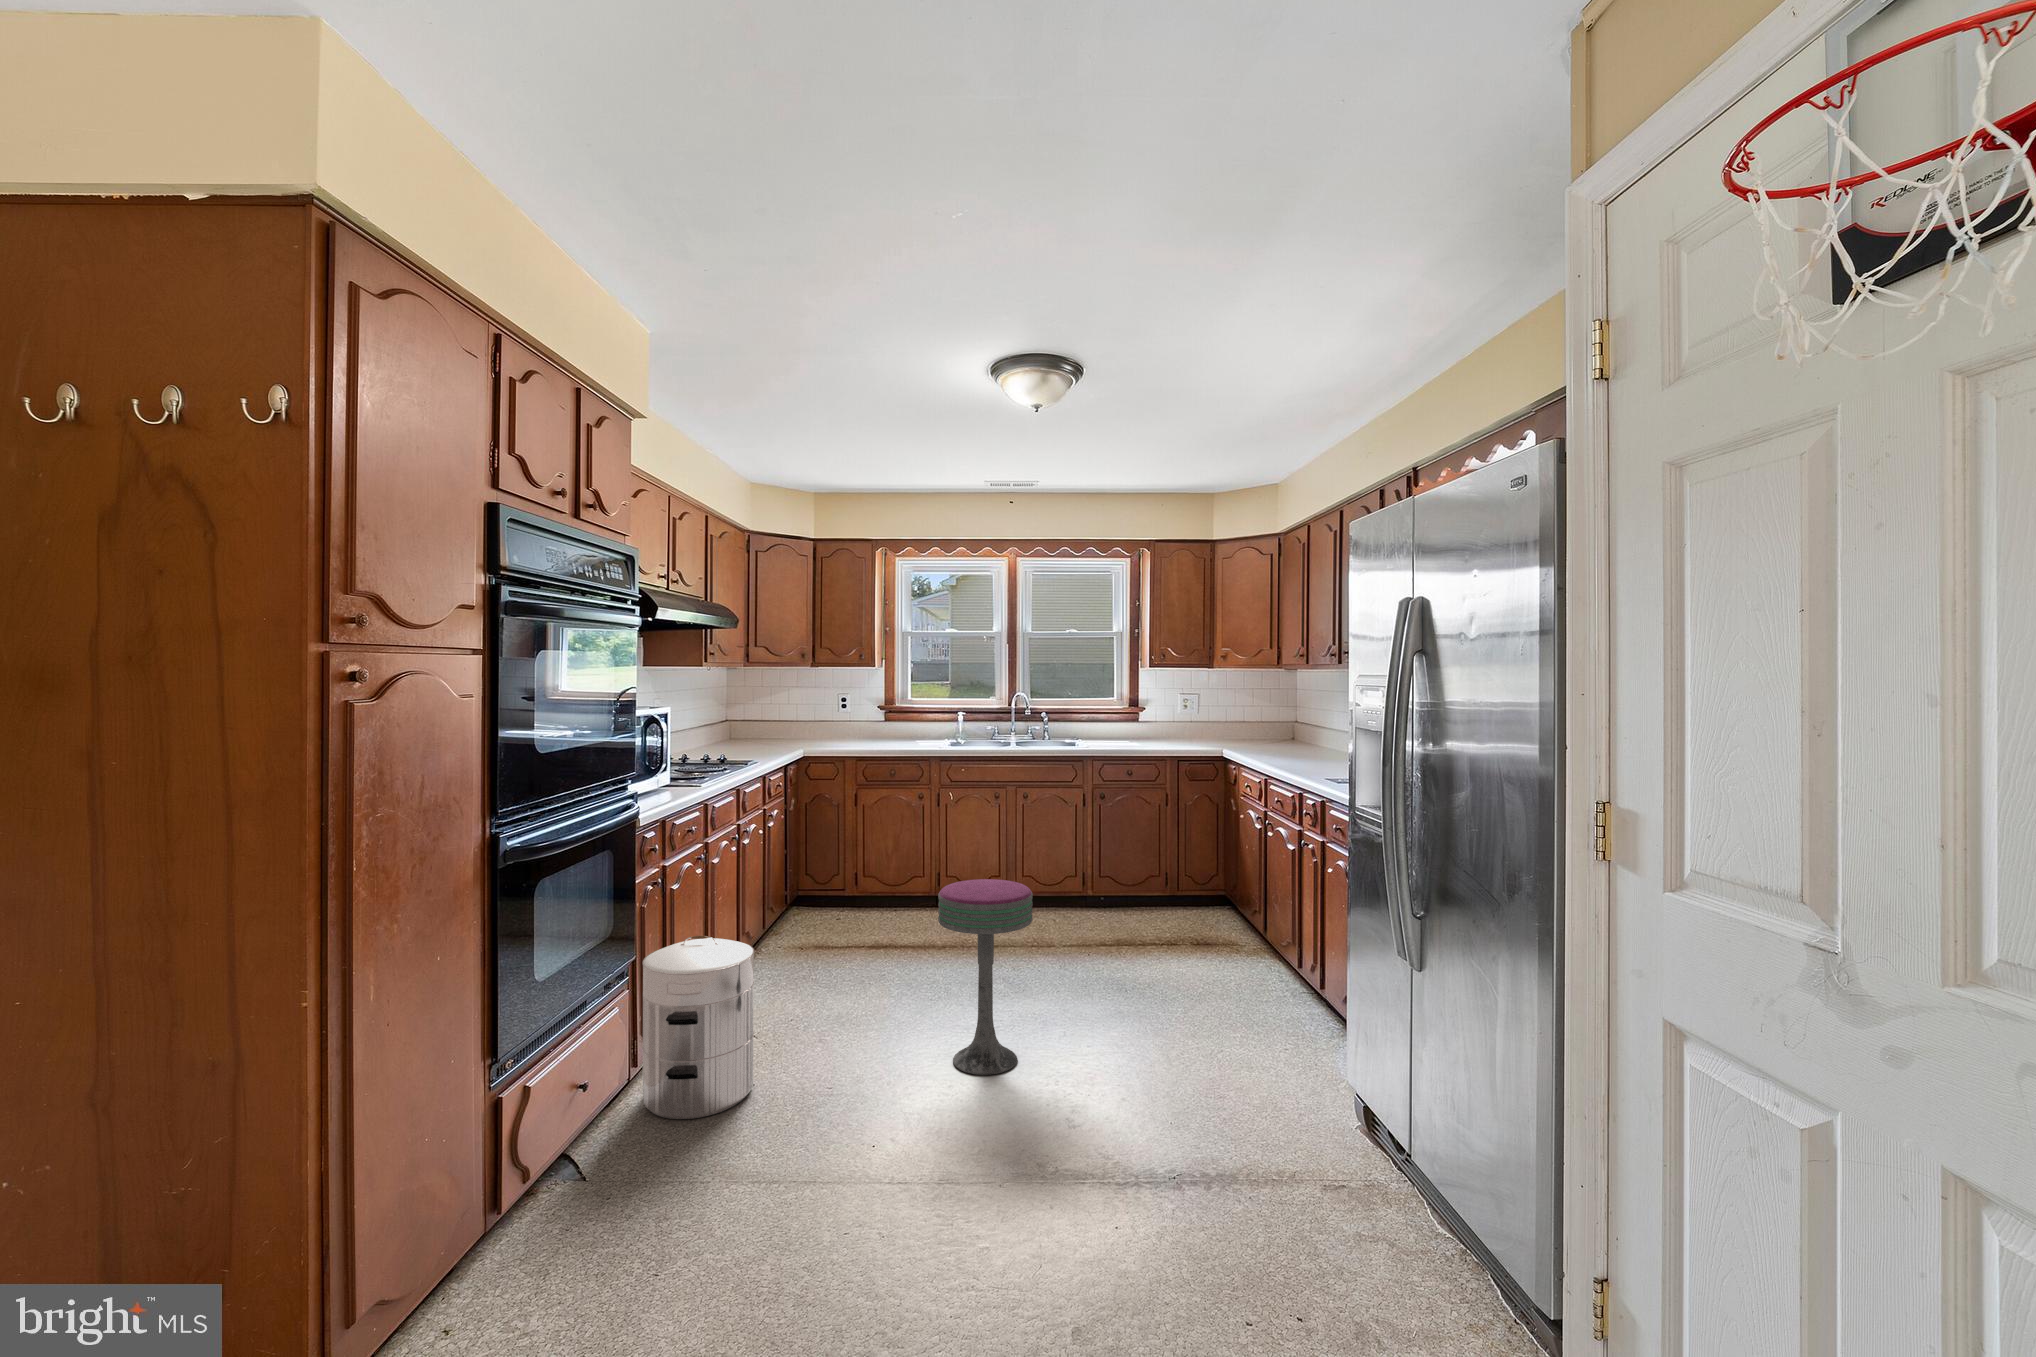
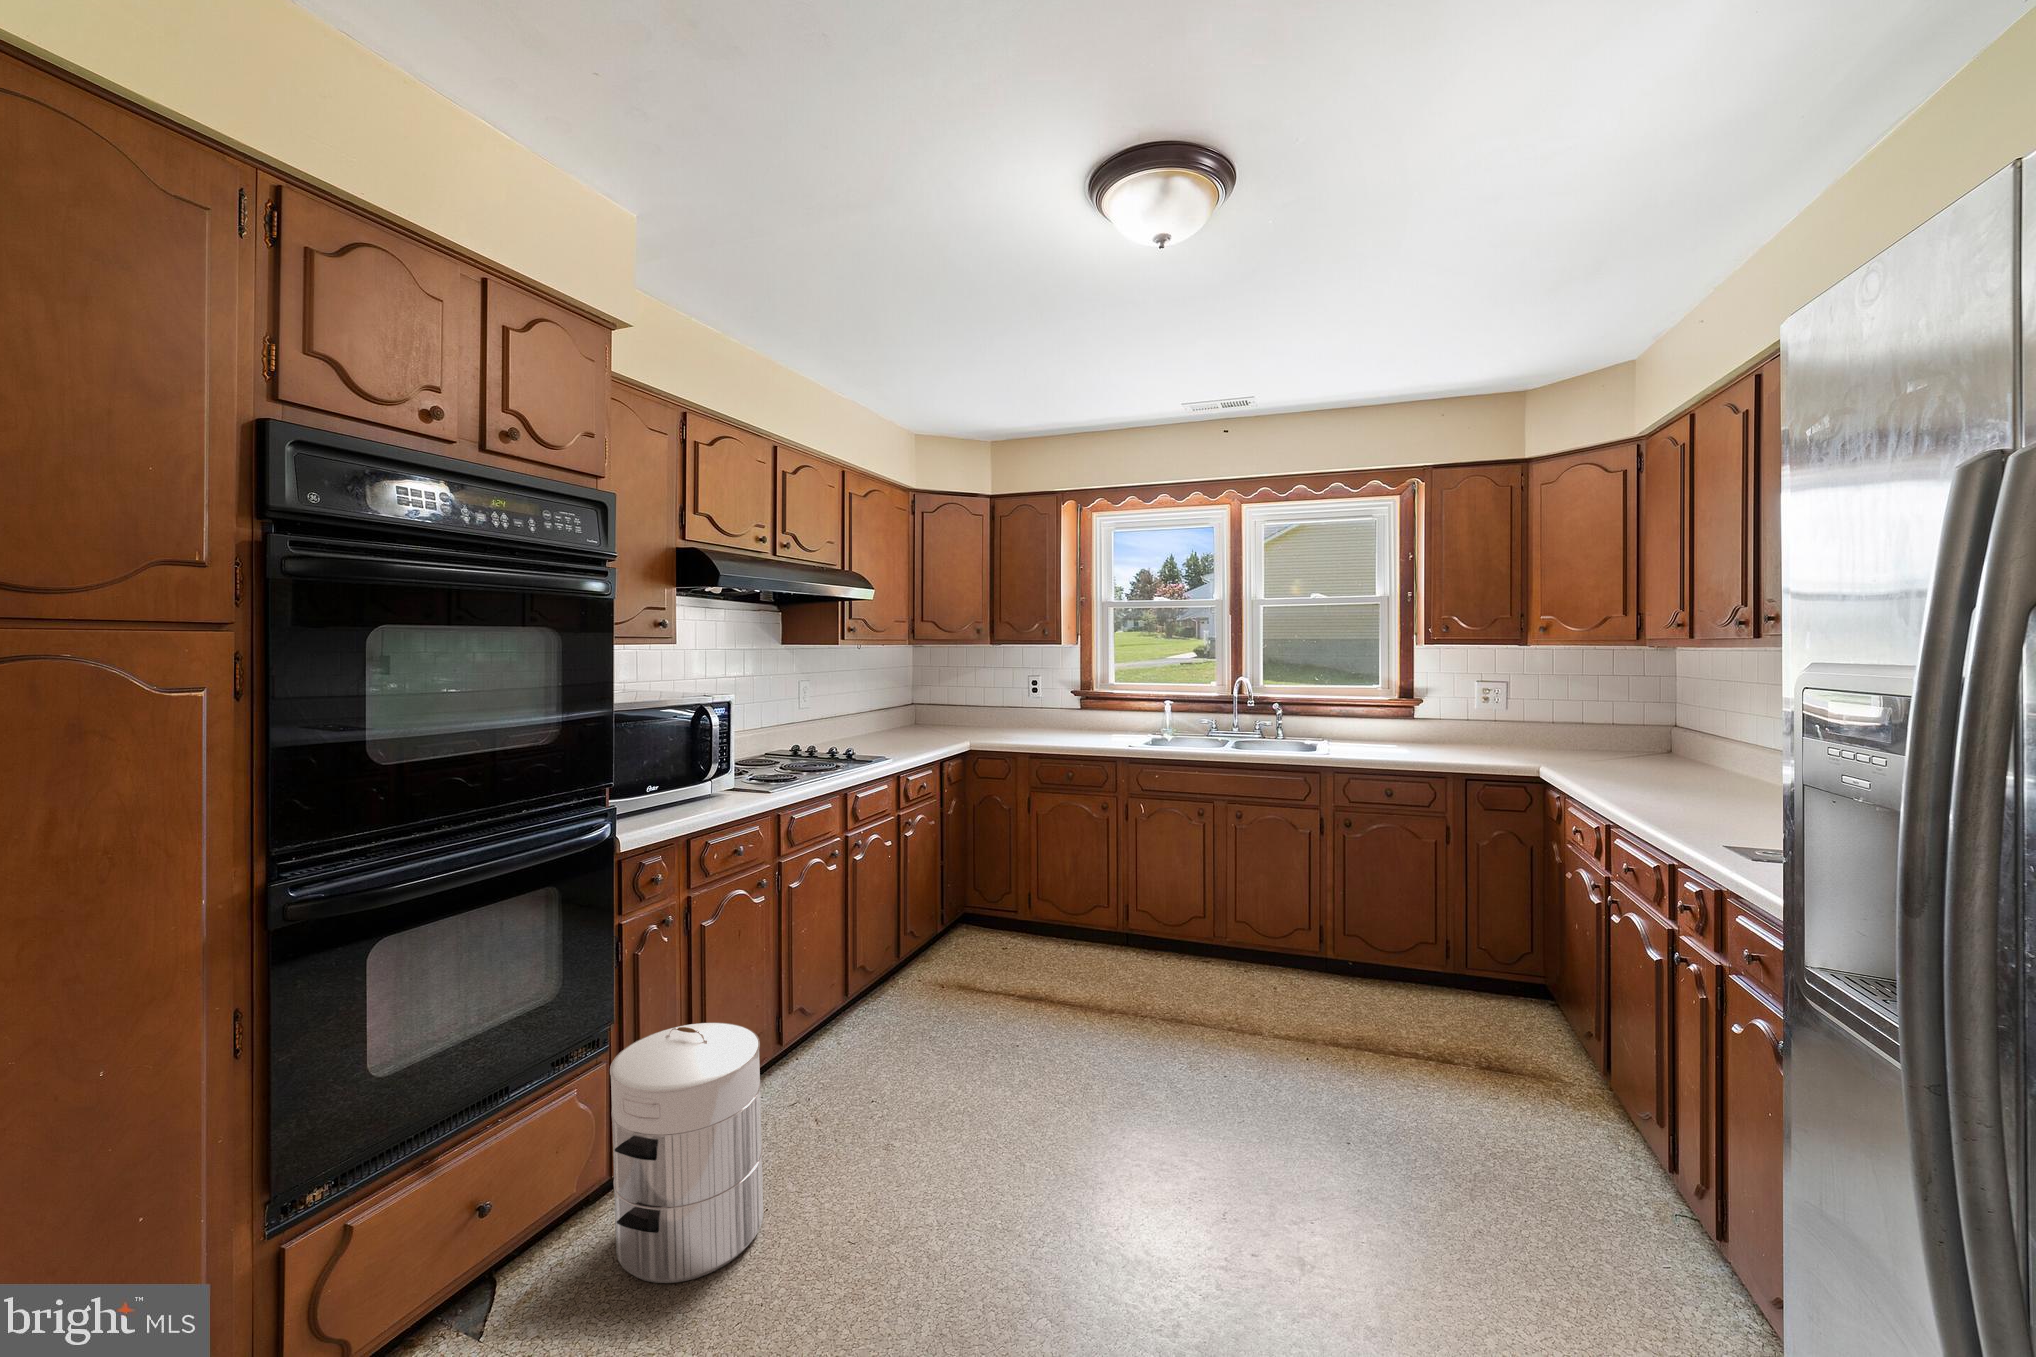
bar stool: present [938,879,1033,1075] -> none [1007,977,1152,1295]

